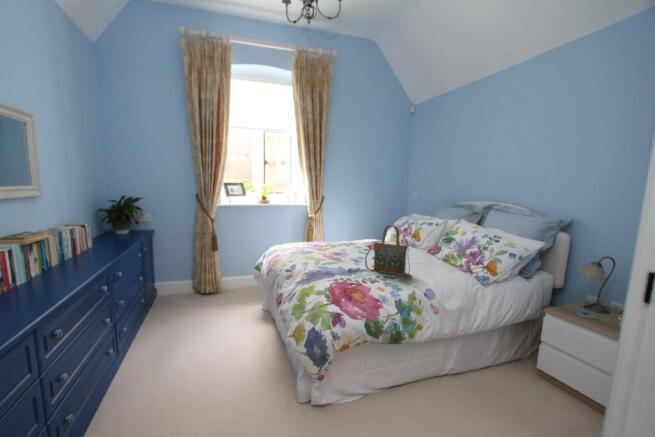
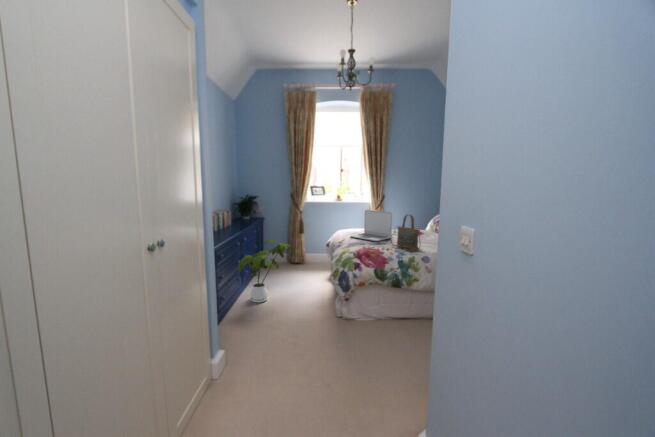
laptop: none [298,218,357,264] -> present [350,210,392,241]
house plant: none [101,276,215,392] -> present [238,240,295,303]

